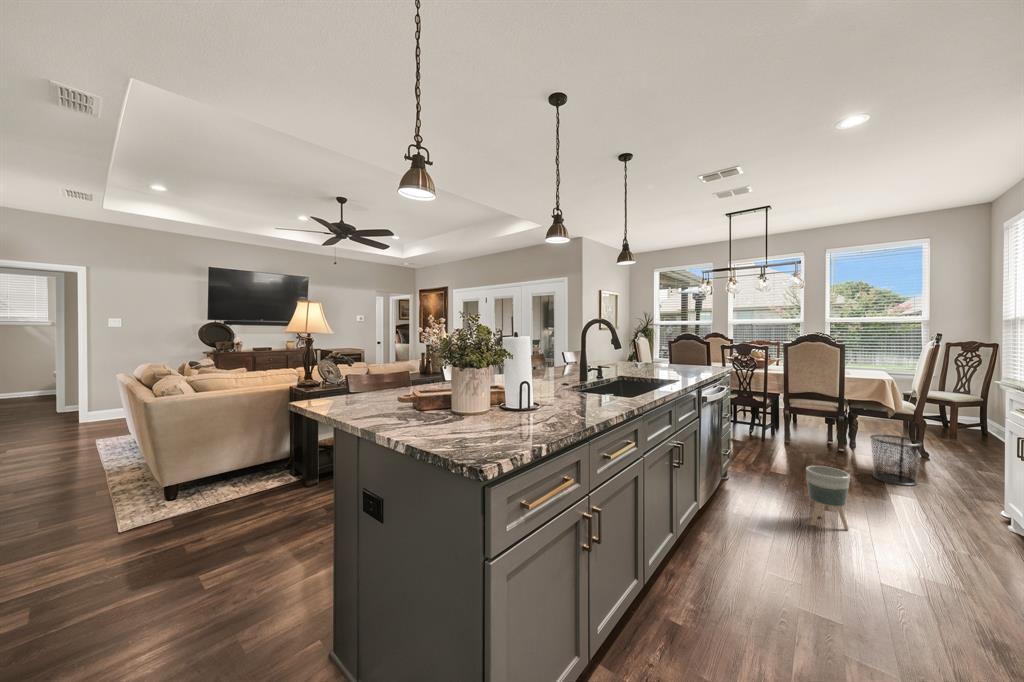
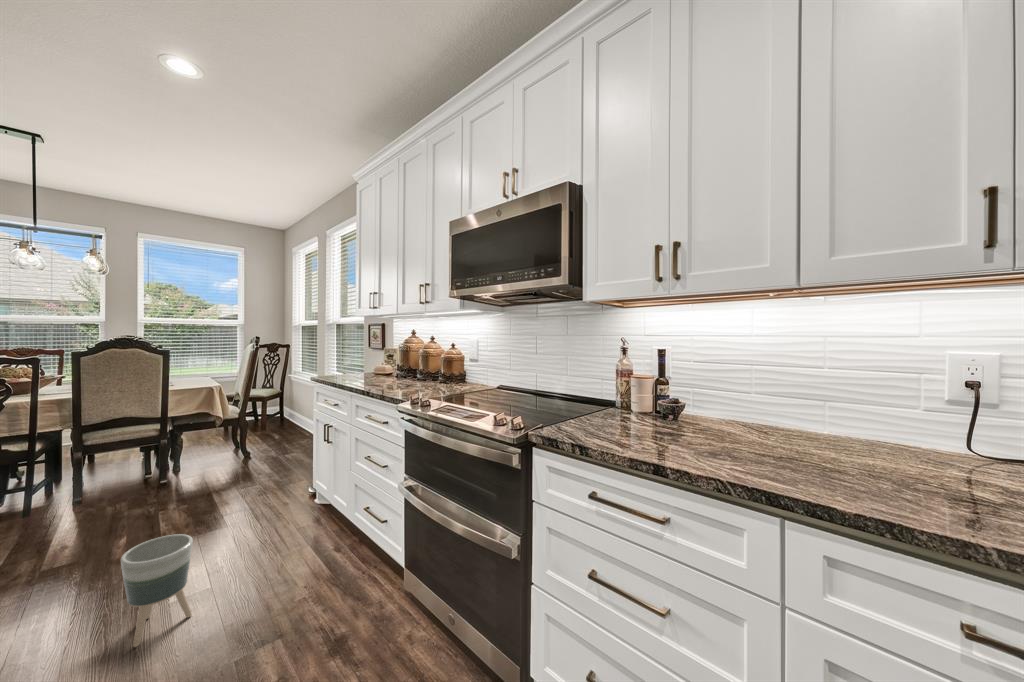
waste bin: present [870,434,922,486] -> none [202,448,255,506]

